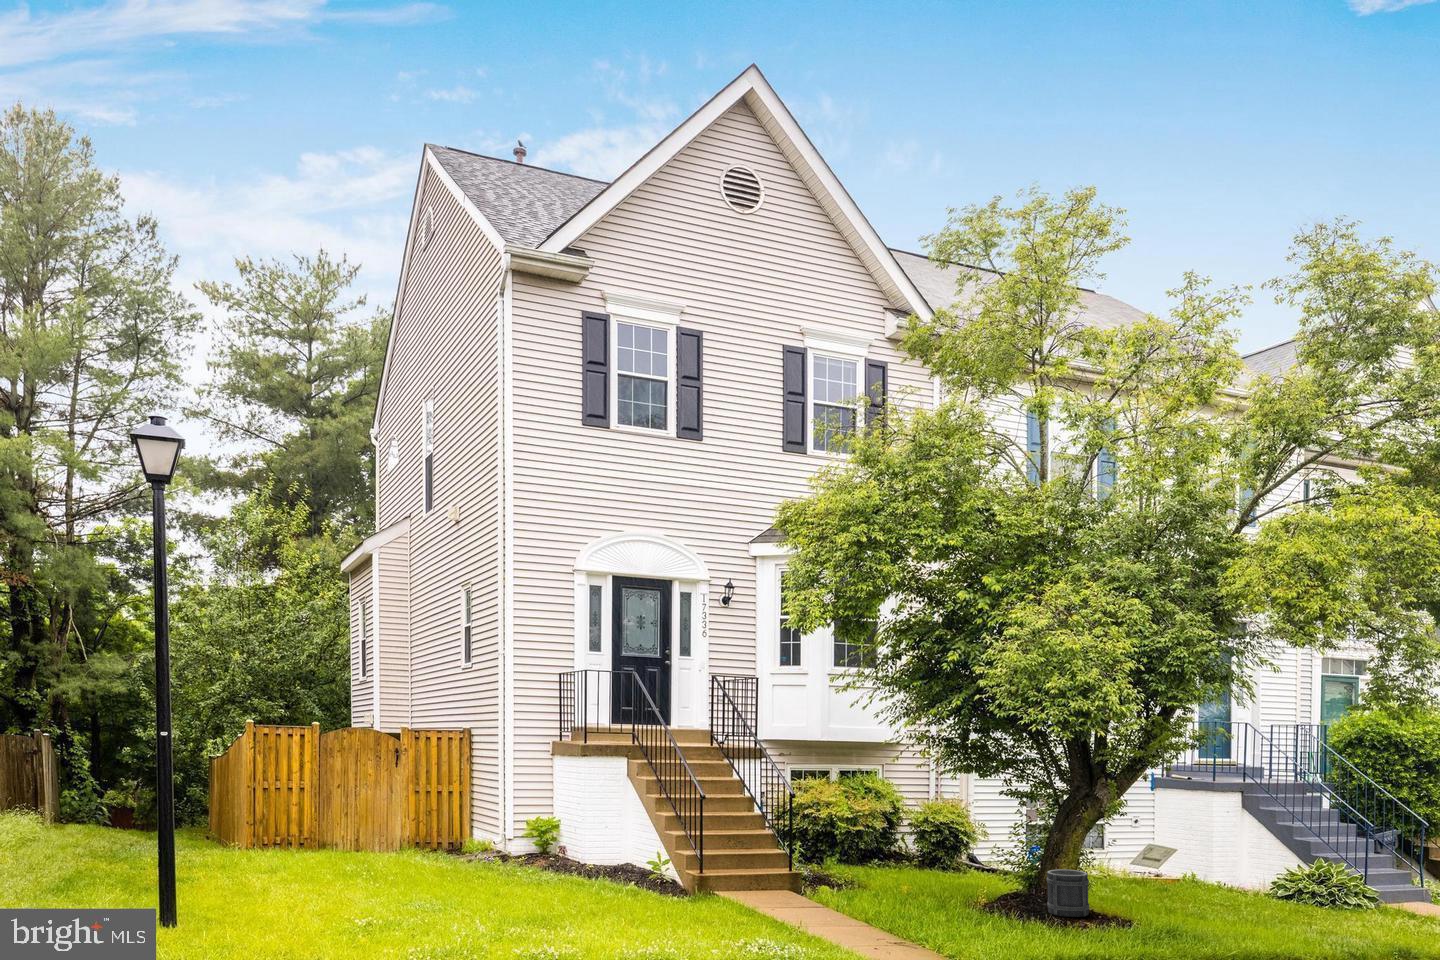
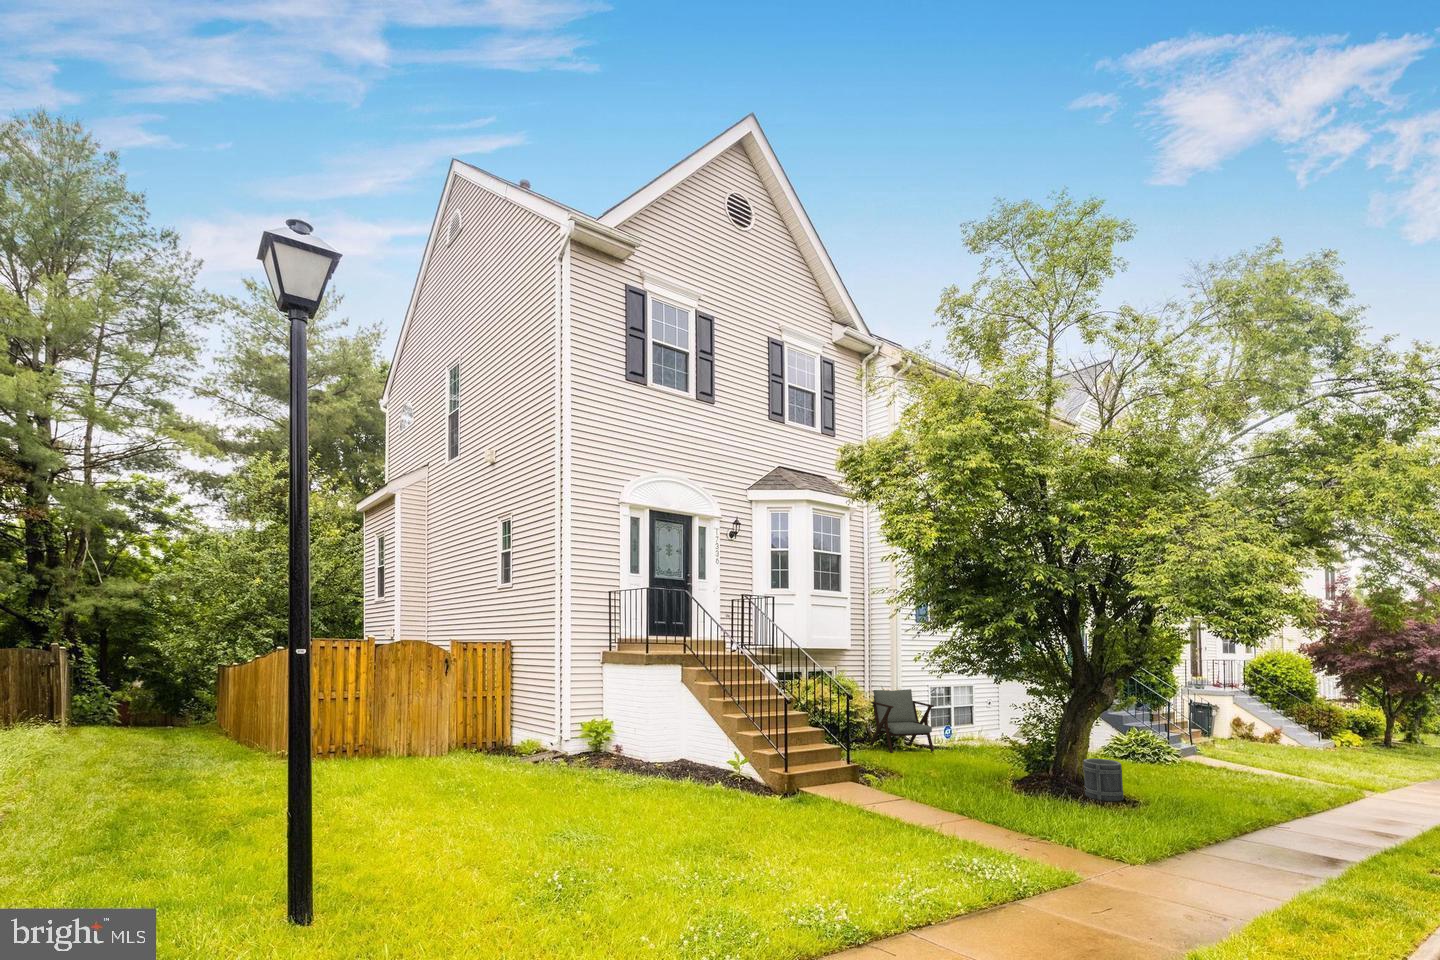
lounge chair: none [884,790,953,866] -> present [870,689,934,753]

